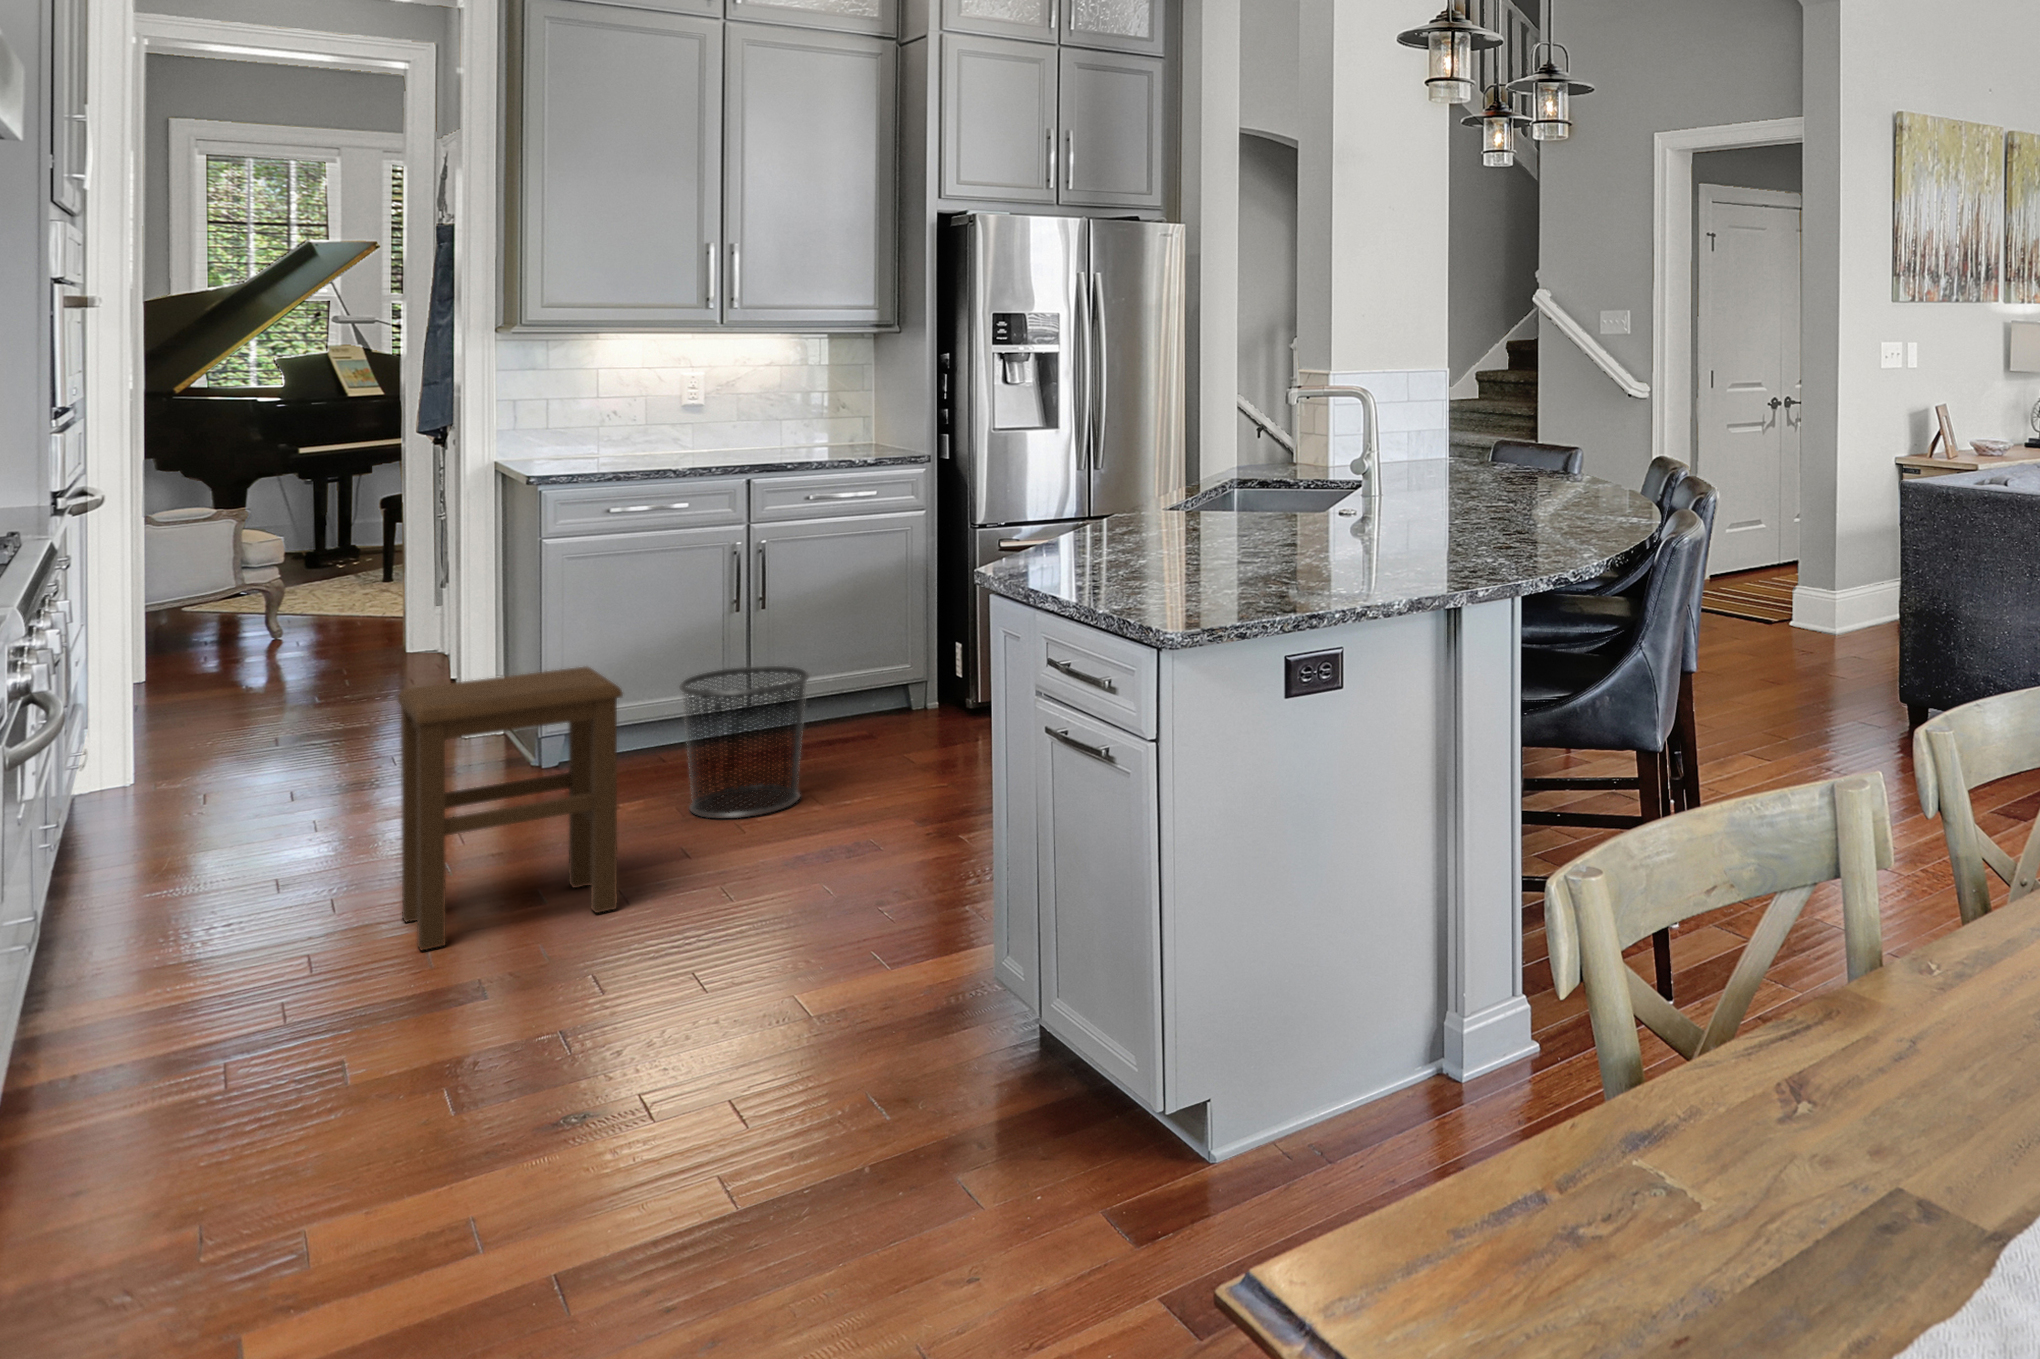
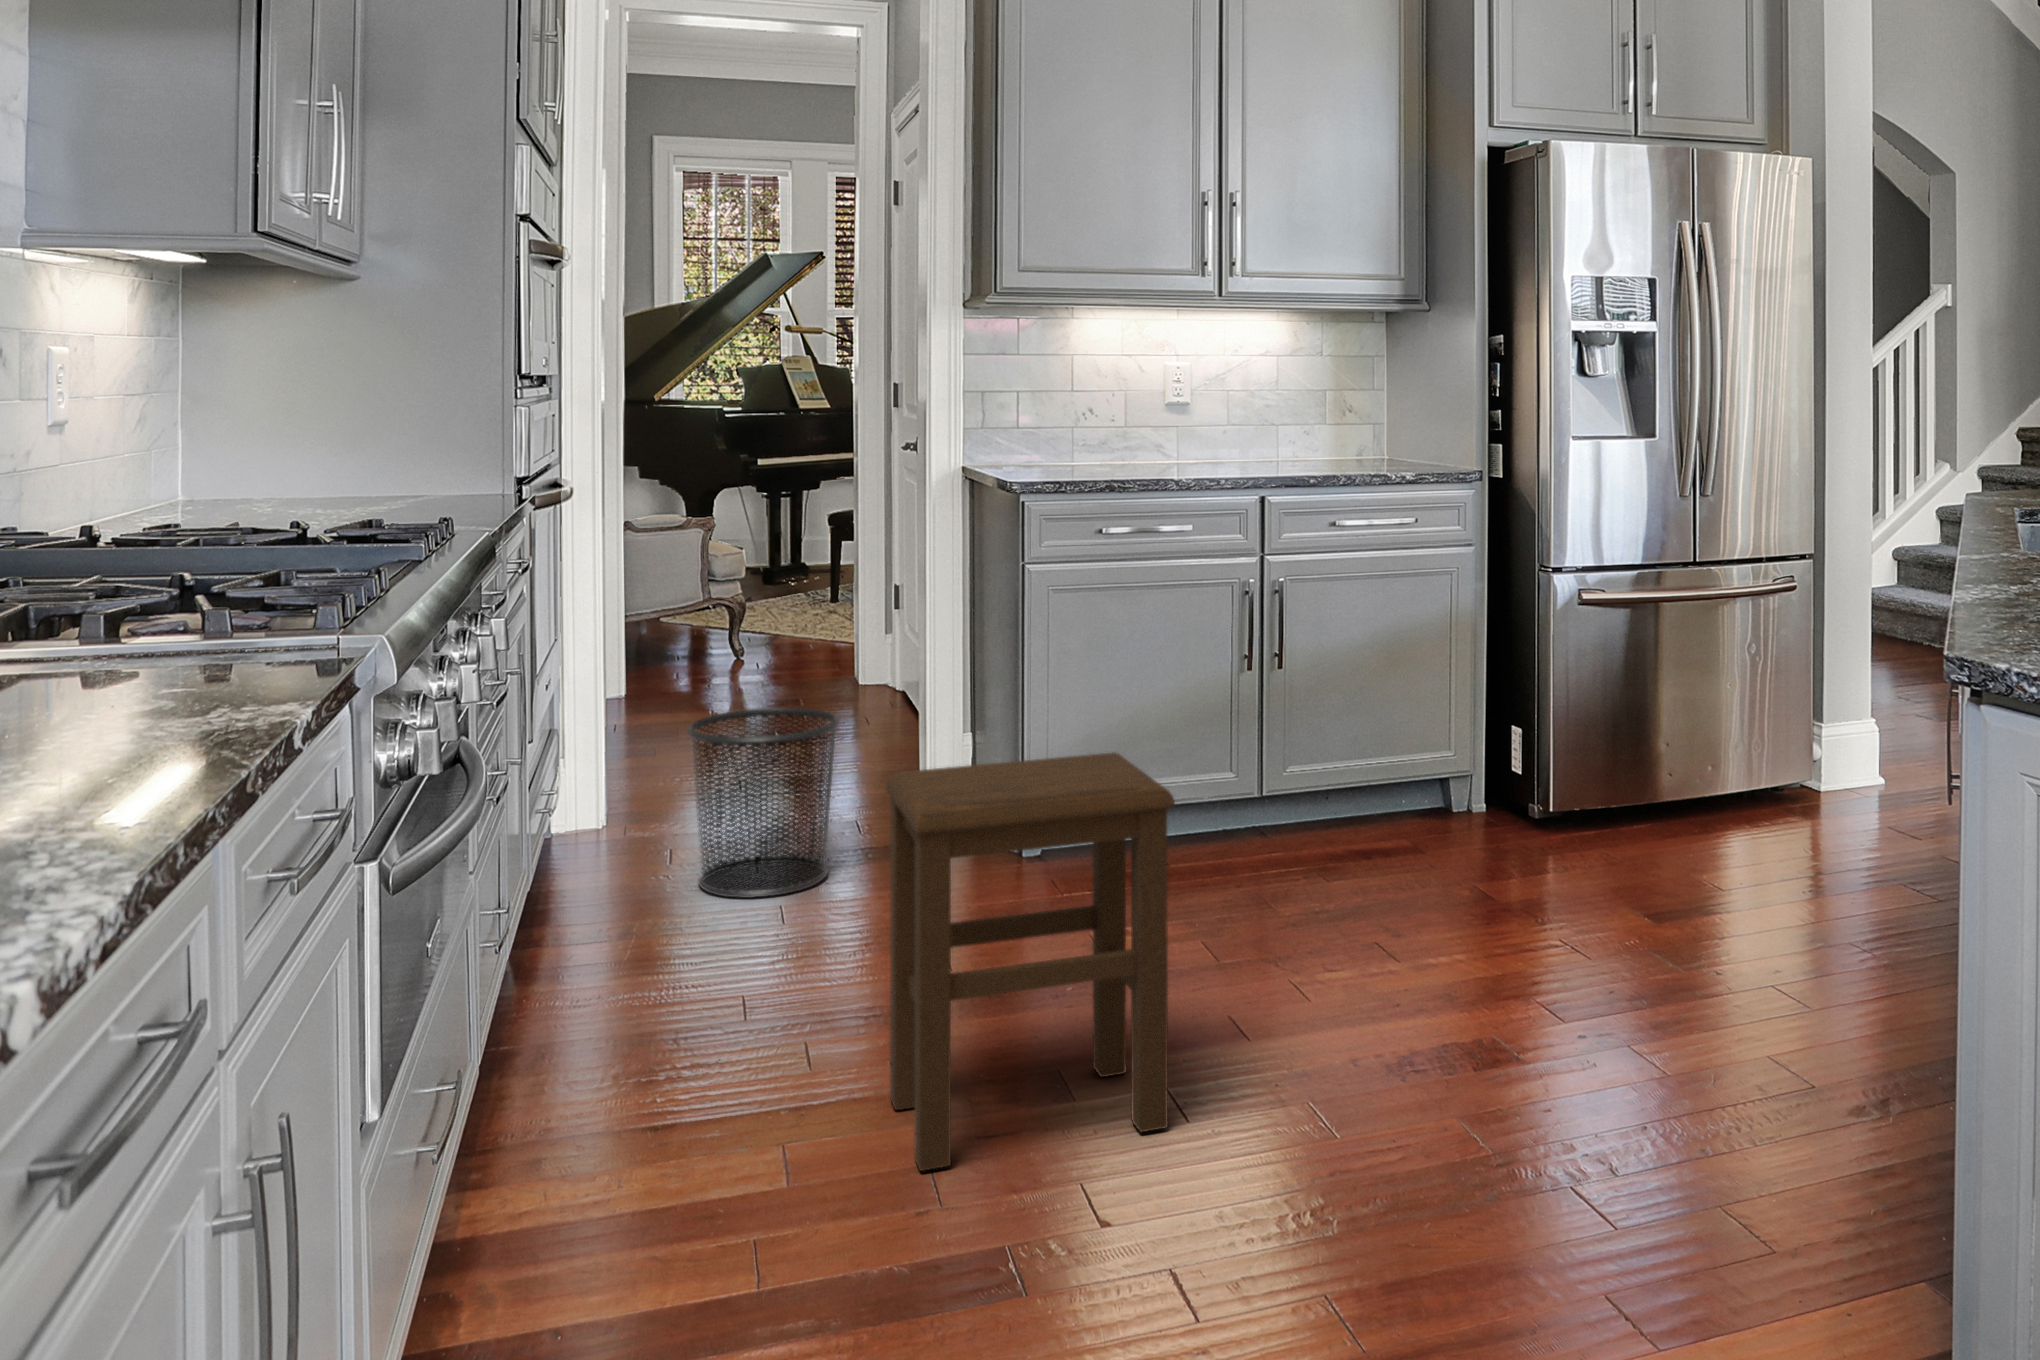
waste bin: present [679,666,809,818] -> present [687,708,840,898]

